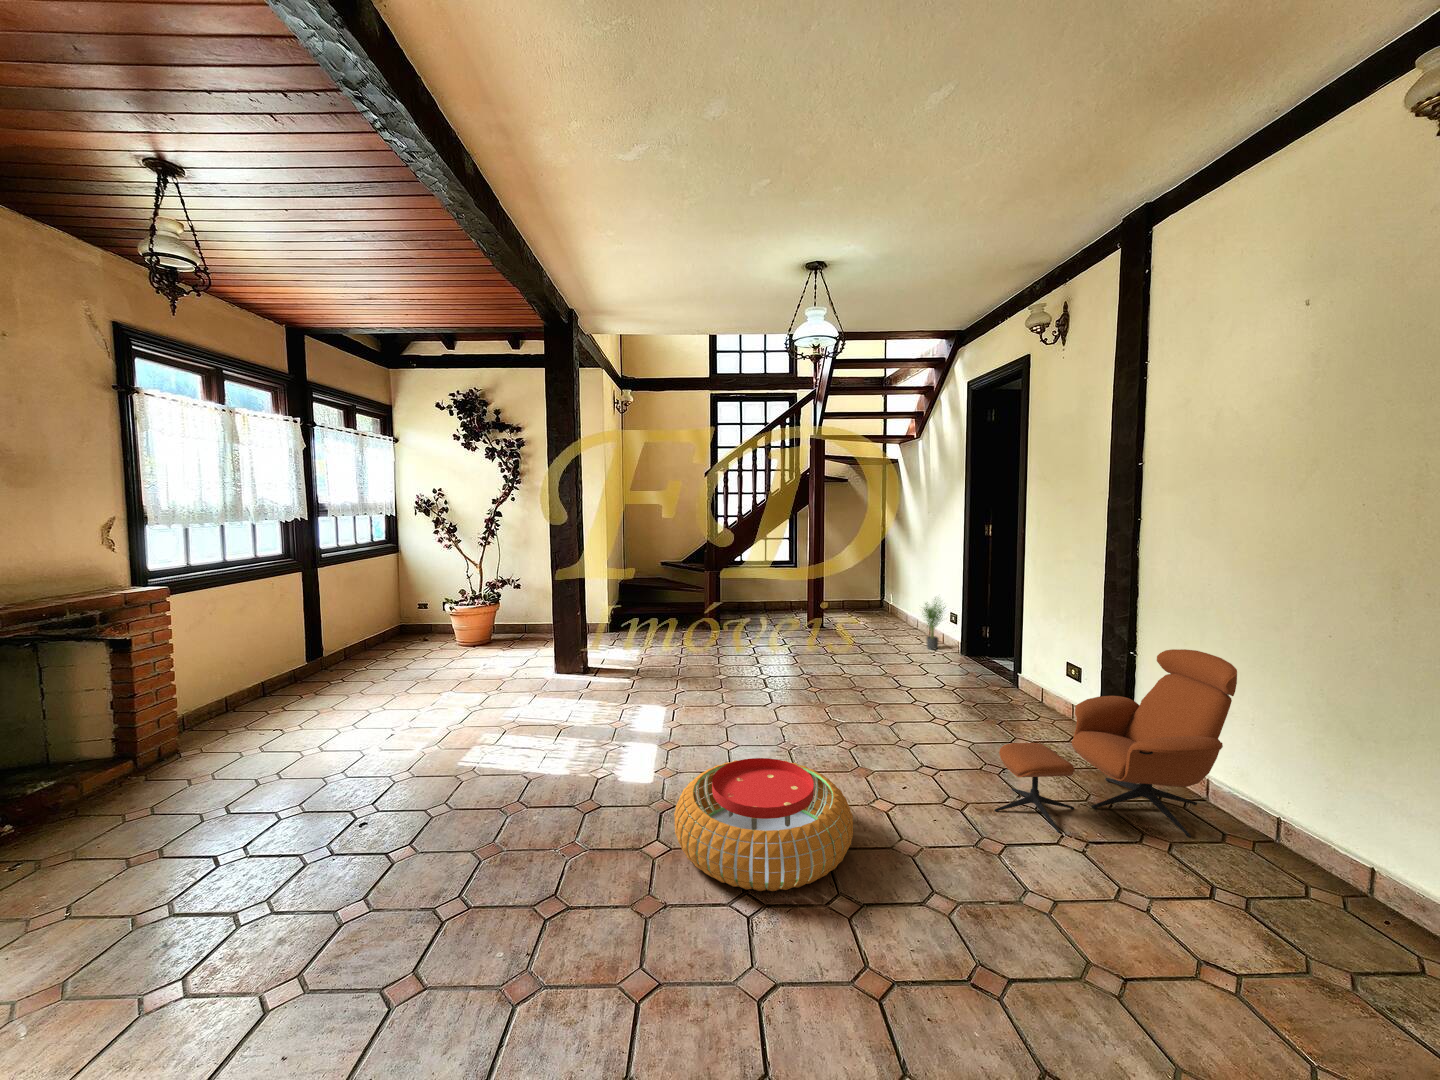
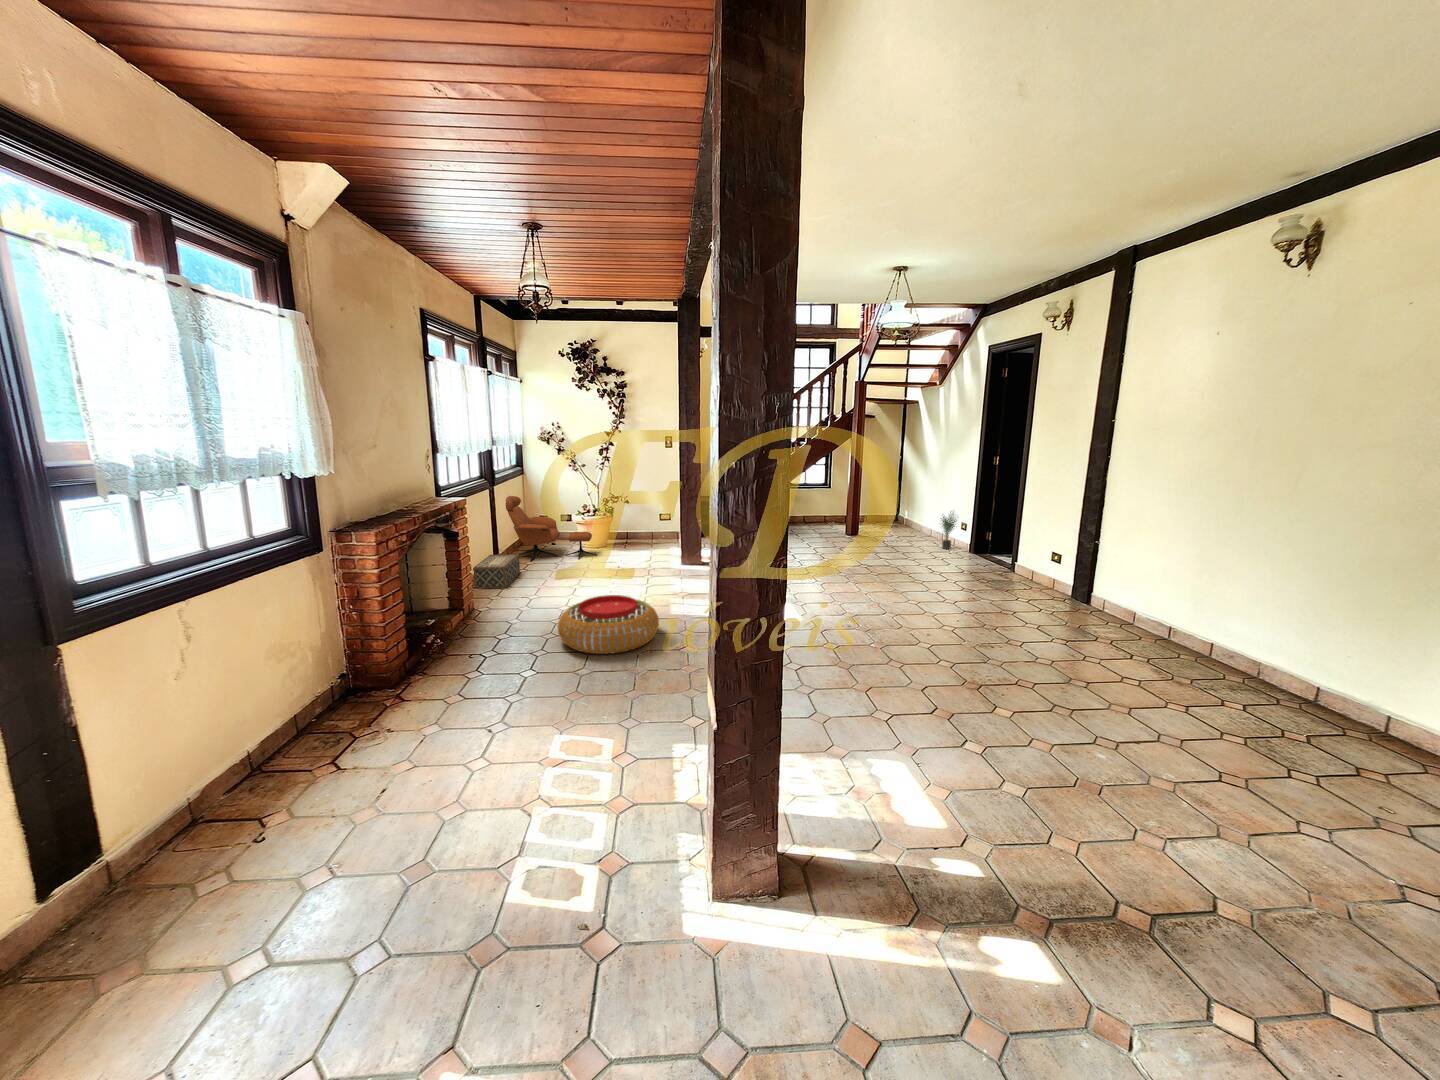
lounge chair: present [994,649,1237,837] -> present [506,496,597,561]
woven basket: none [226,661,322,714] -> present [473,554,520,588]
pouf: present [674,758,853,891] -> present [558,595,659,654]

